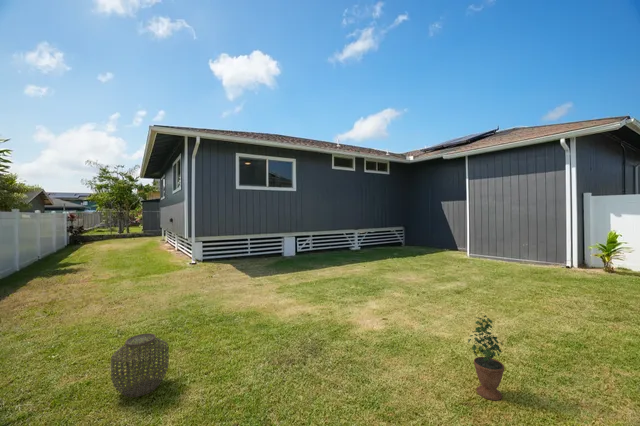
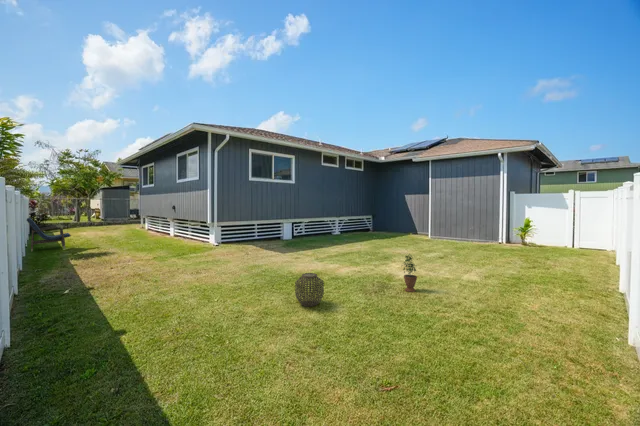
lounge chair: none [13,232,62,267] -> present [27,218,71,251]
potted plant: present [468,315,504,400] -> present [403,255,417,292]

